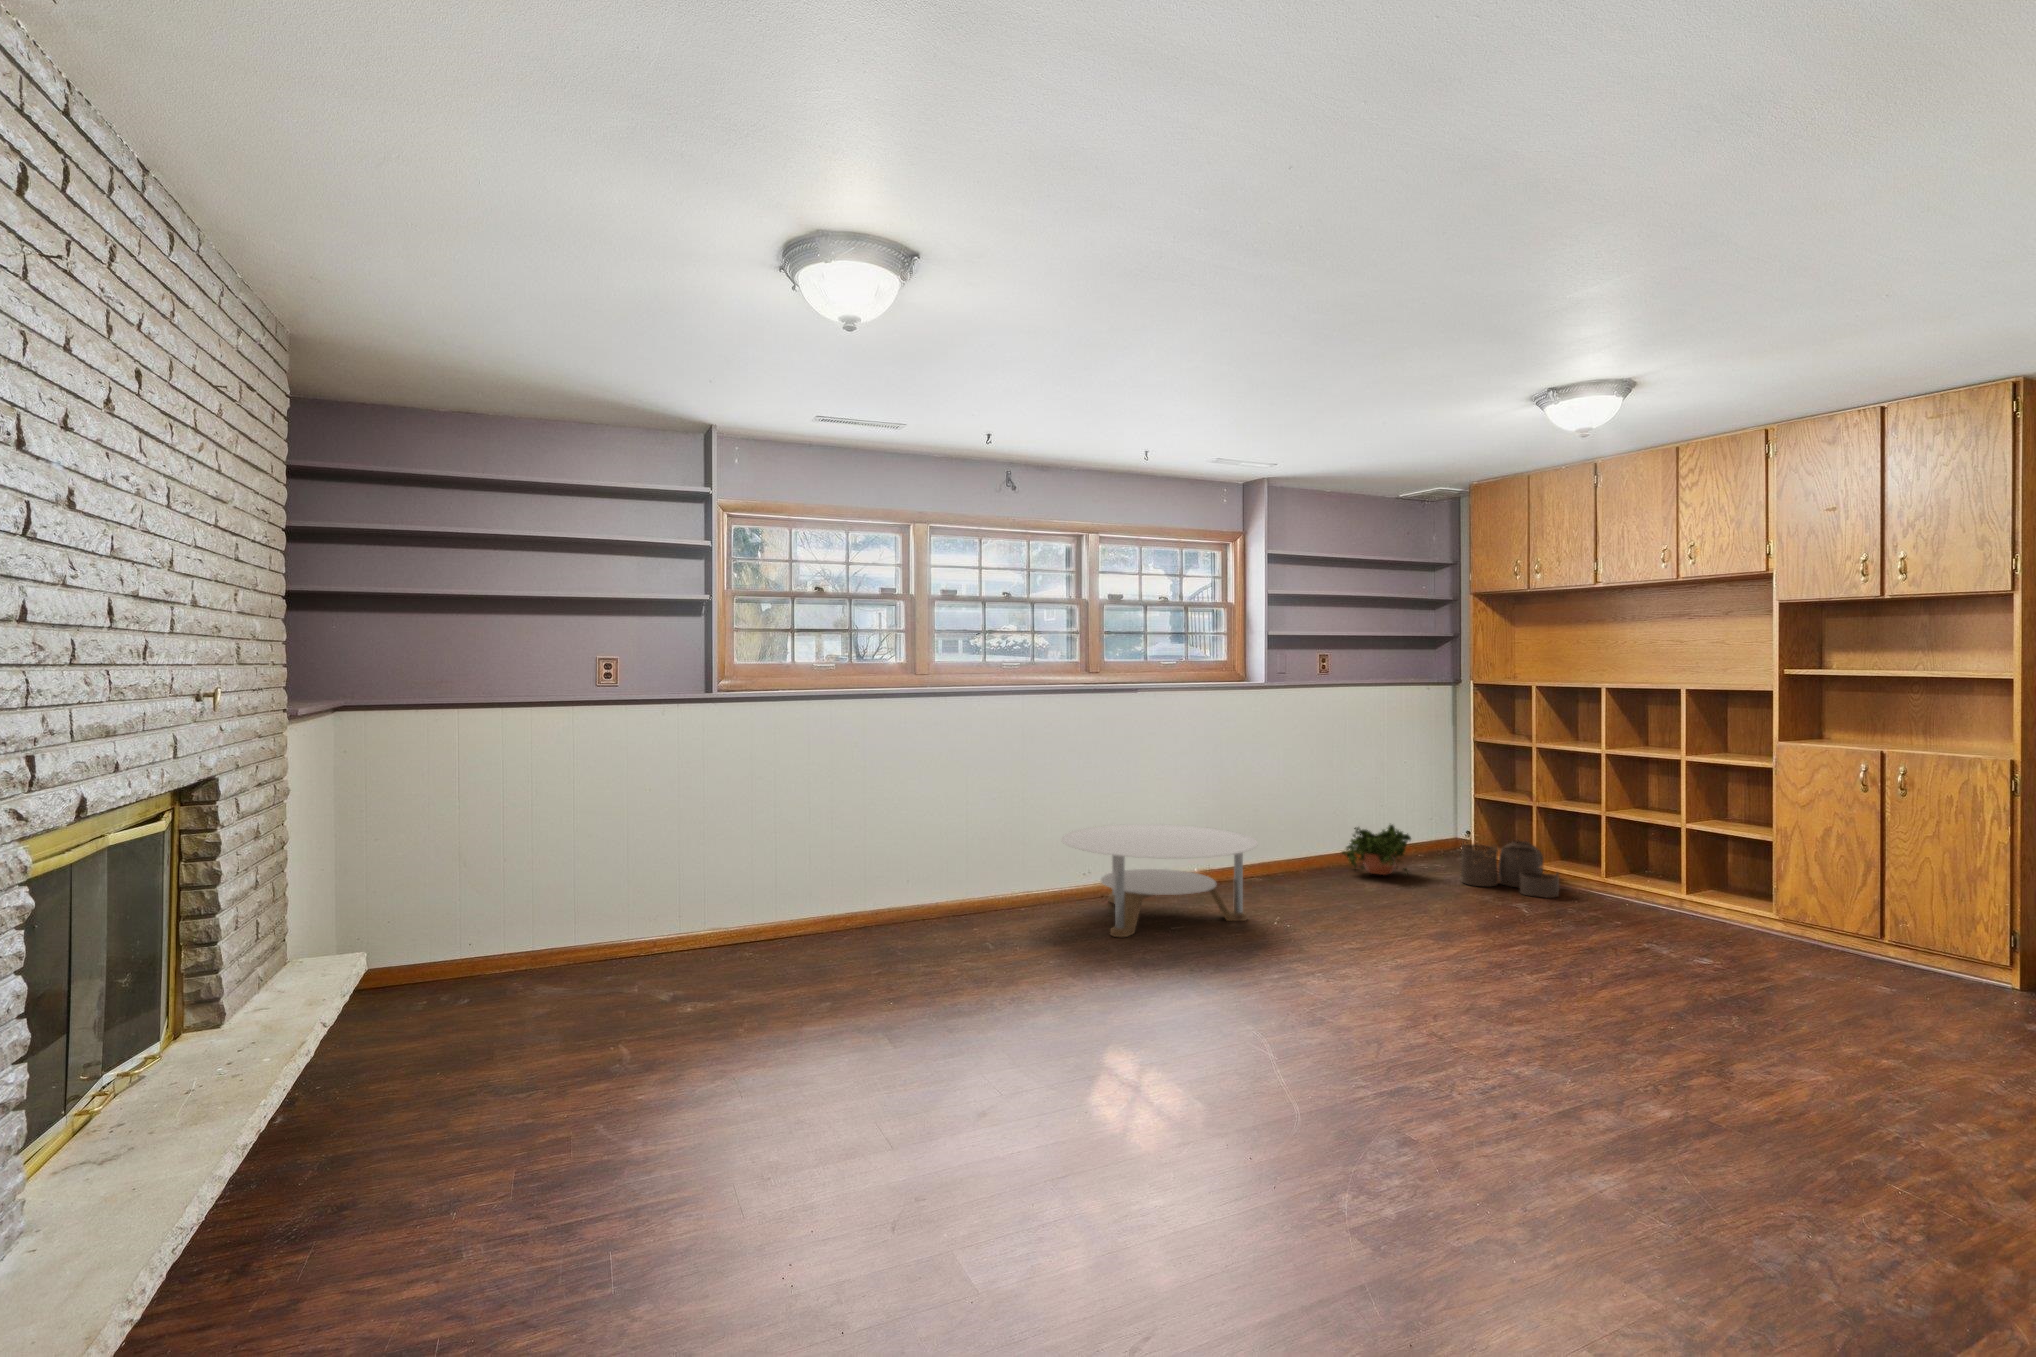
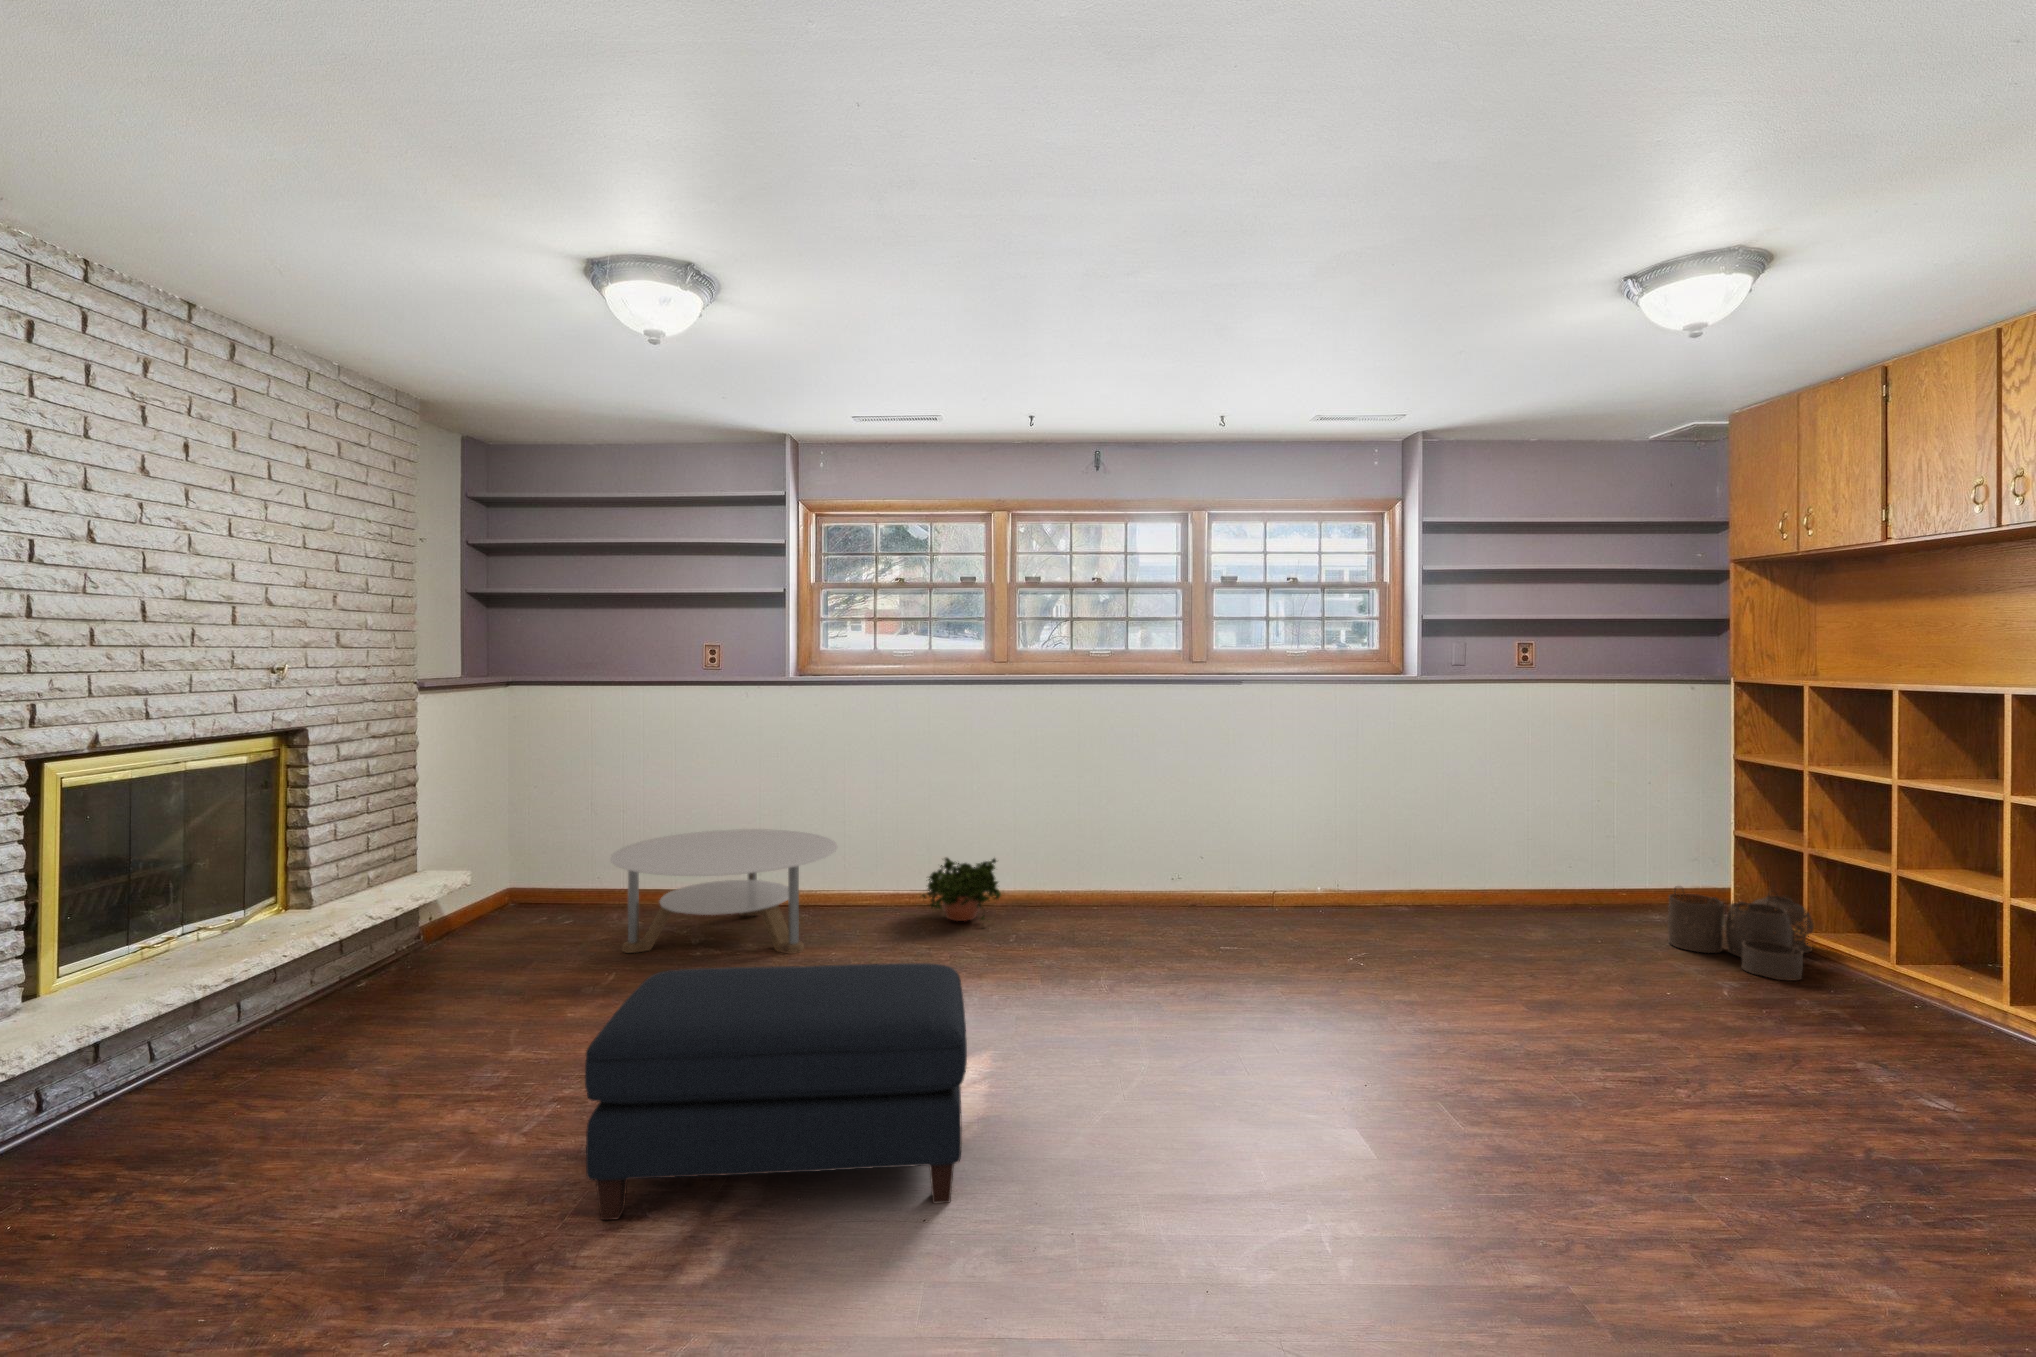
round table: present [1061,824,1258,937] -> present [610,829,837,954]
potted plant: present [1342,825,1411,875] -> present [922,858,1001,921]
ottoman: none [922,944,1283,1213] -> present [585,963,967,1220]

